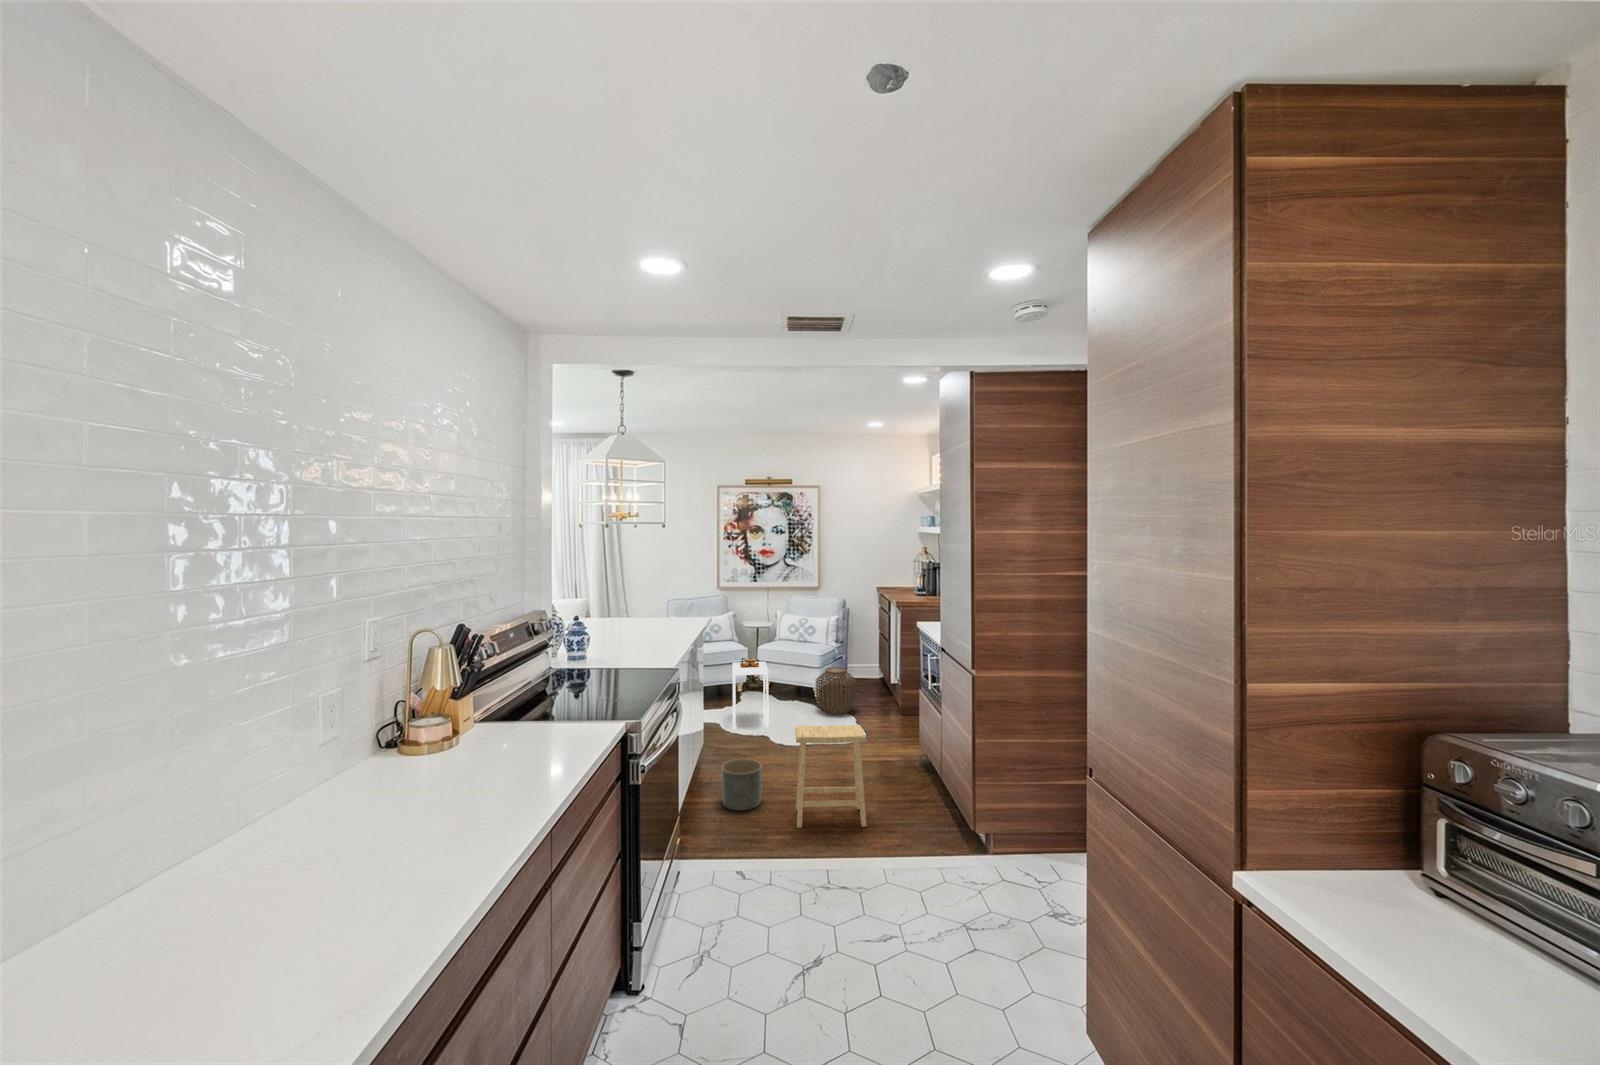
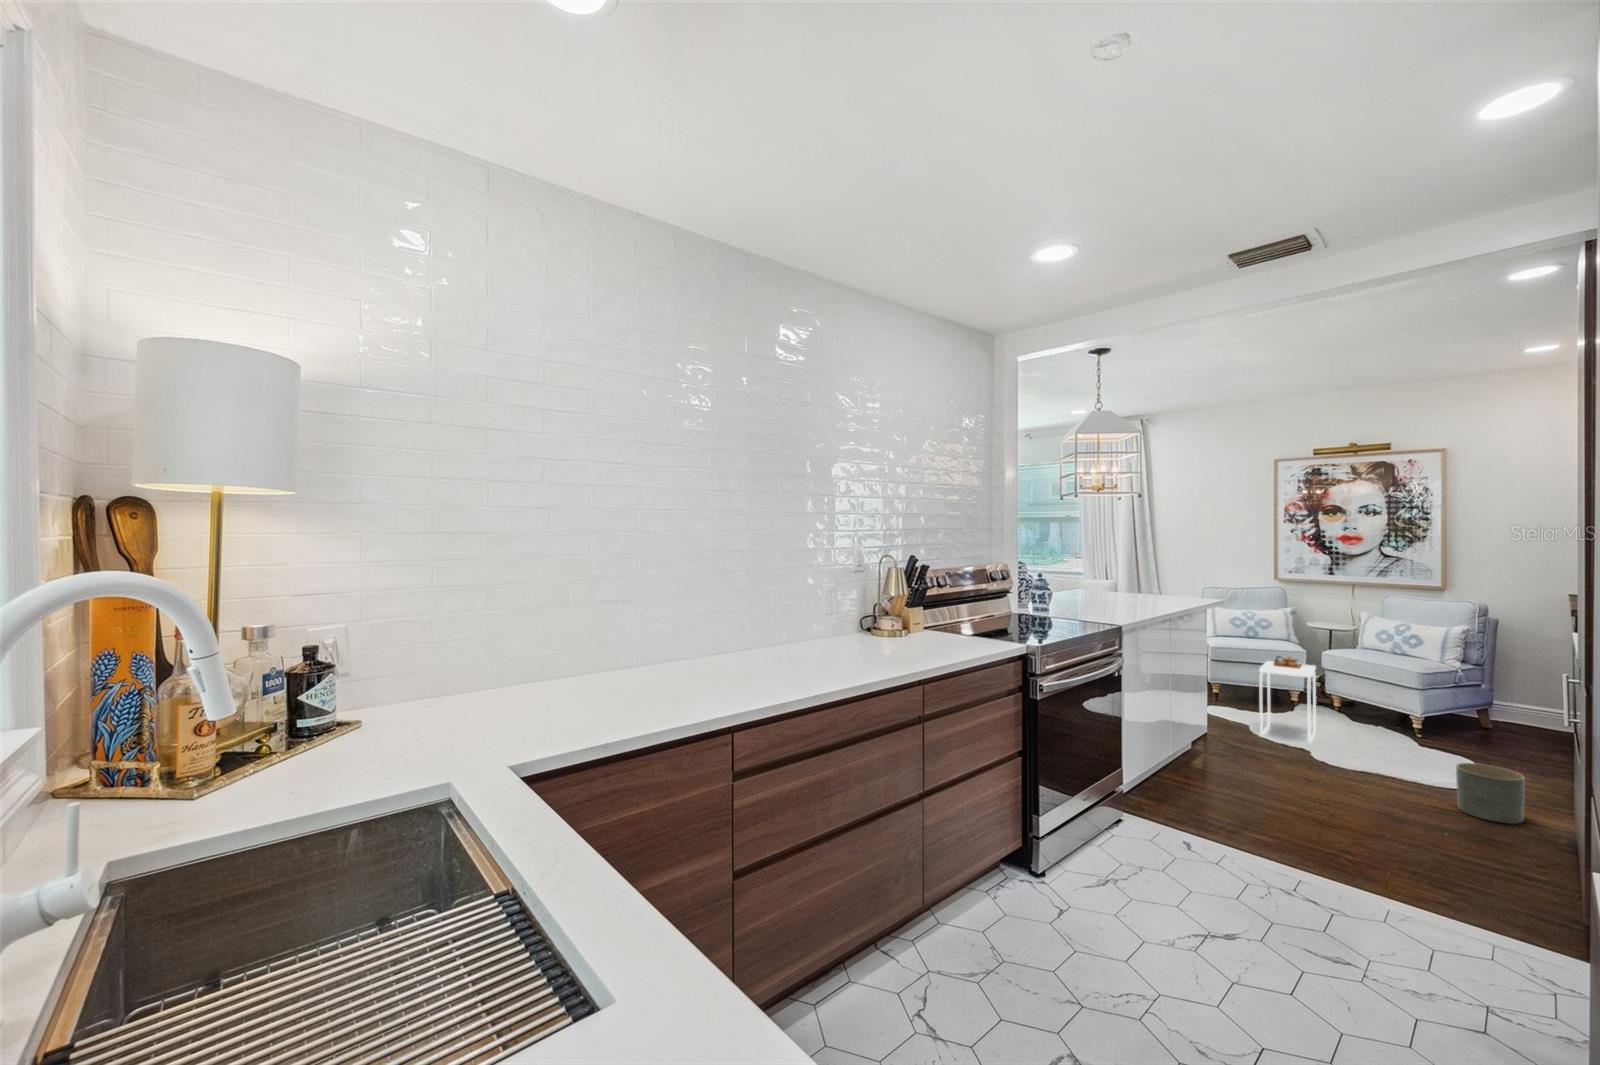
woven basket: present [816,667,857,715] -> none [1403,689,1482,756]
footstool: present [795,725,866,828] -> none [1285,722,1401,864]
planter: present [721,759,762,811] -> present [1456,763,1525,824]

